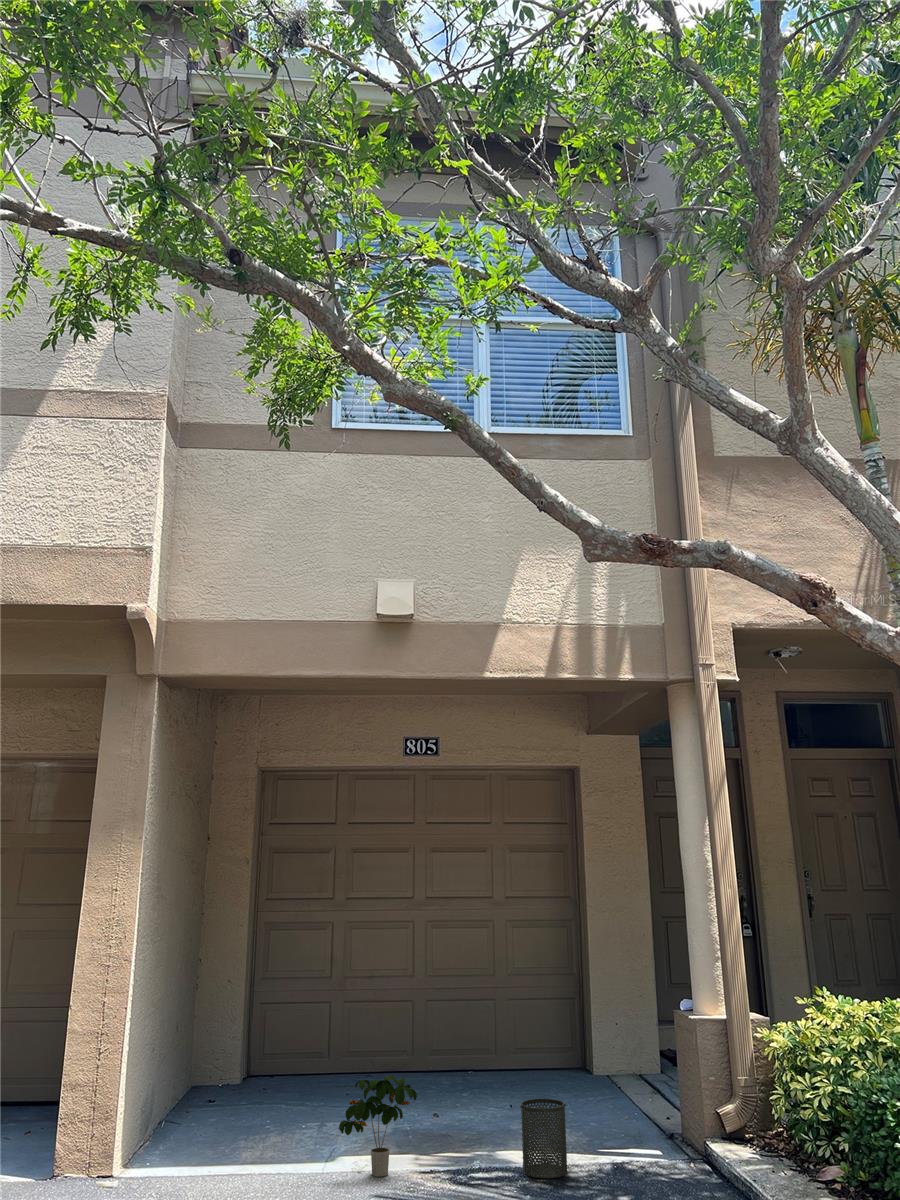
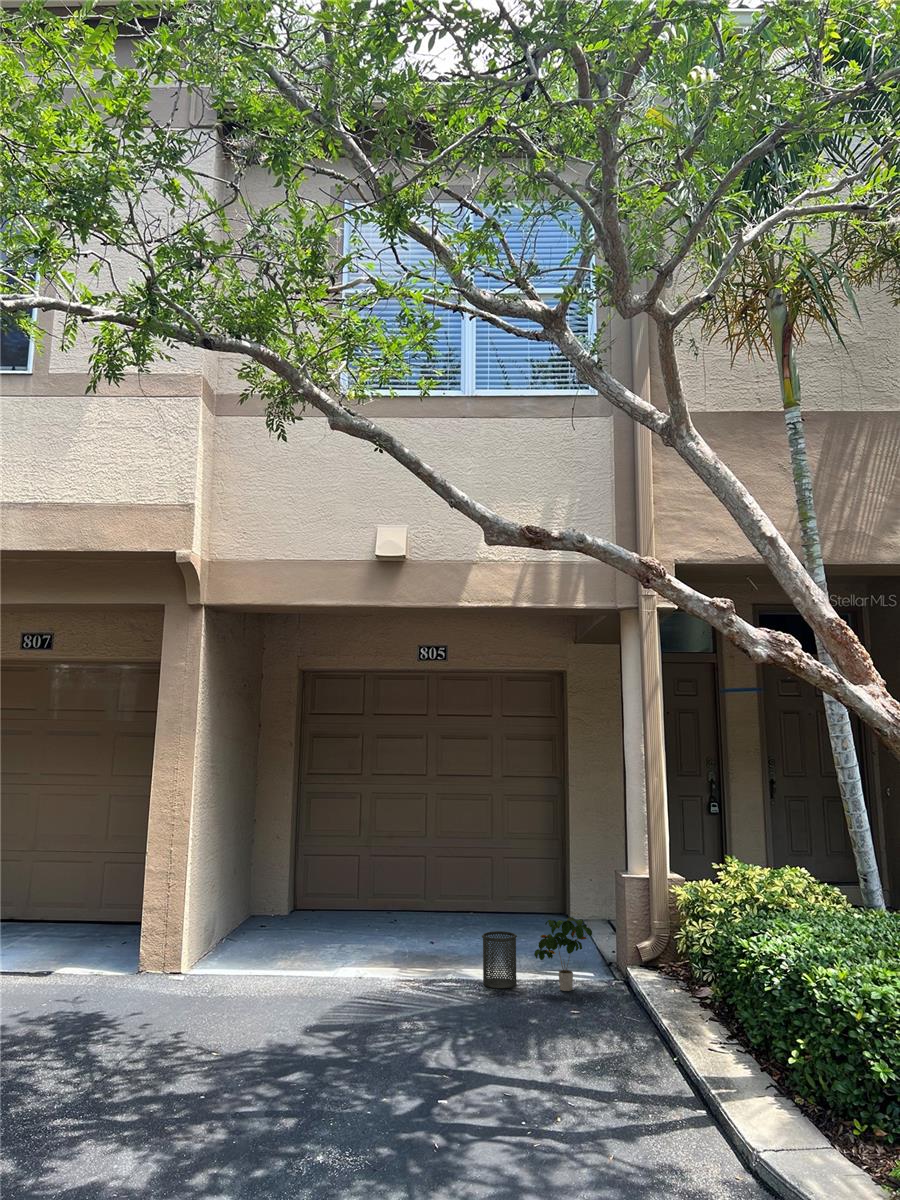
potted plant: present [339,1075,417,1177] -> present [534,917,592,991]

